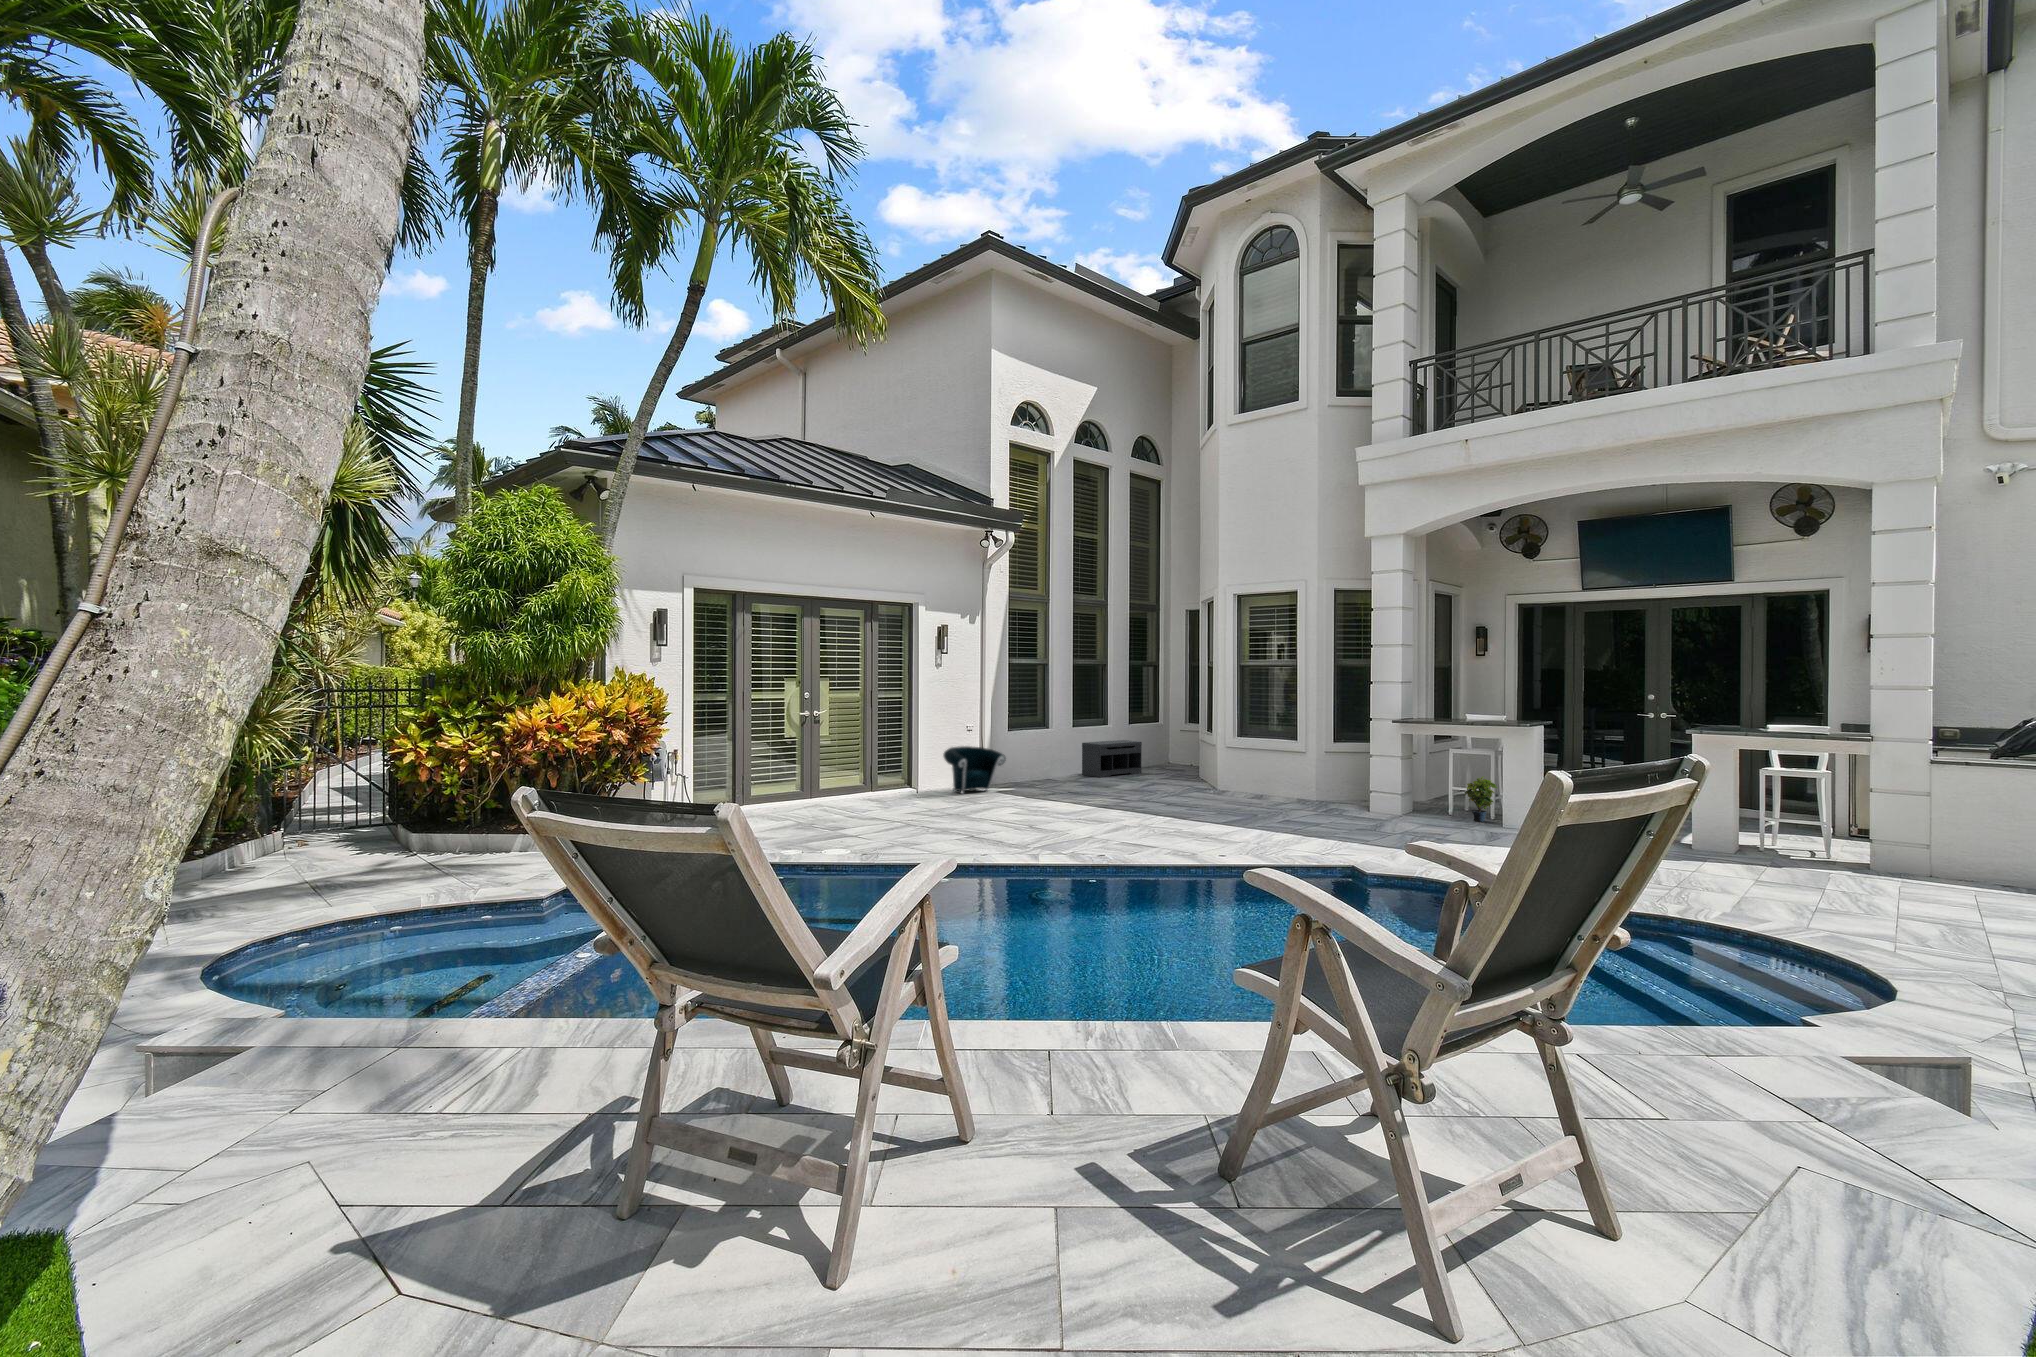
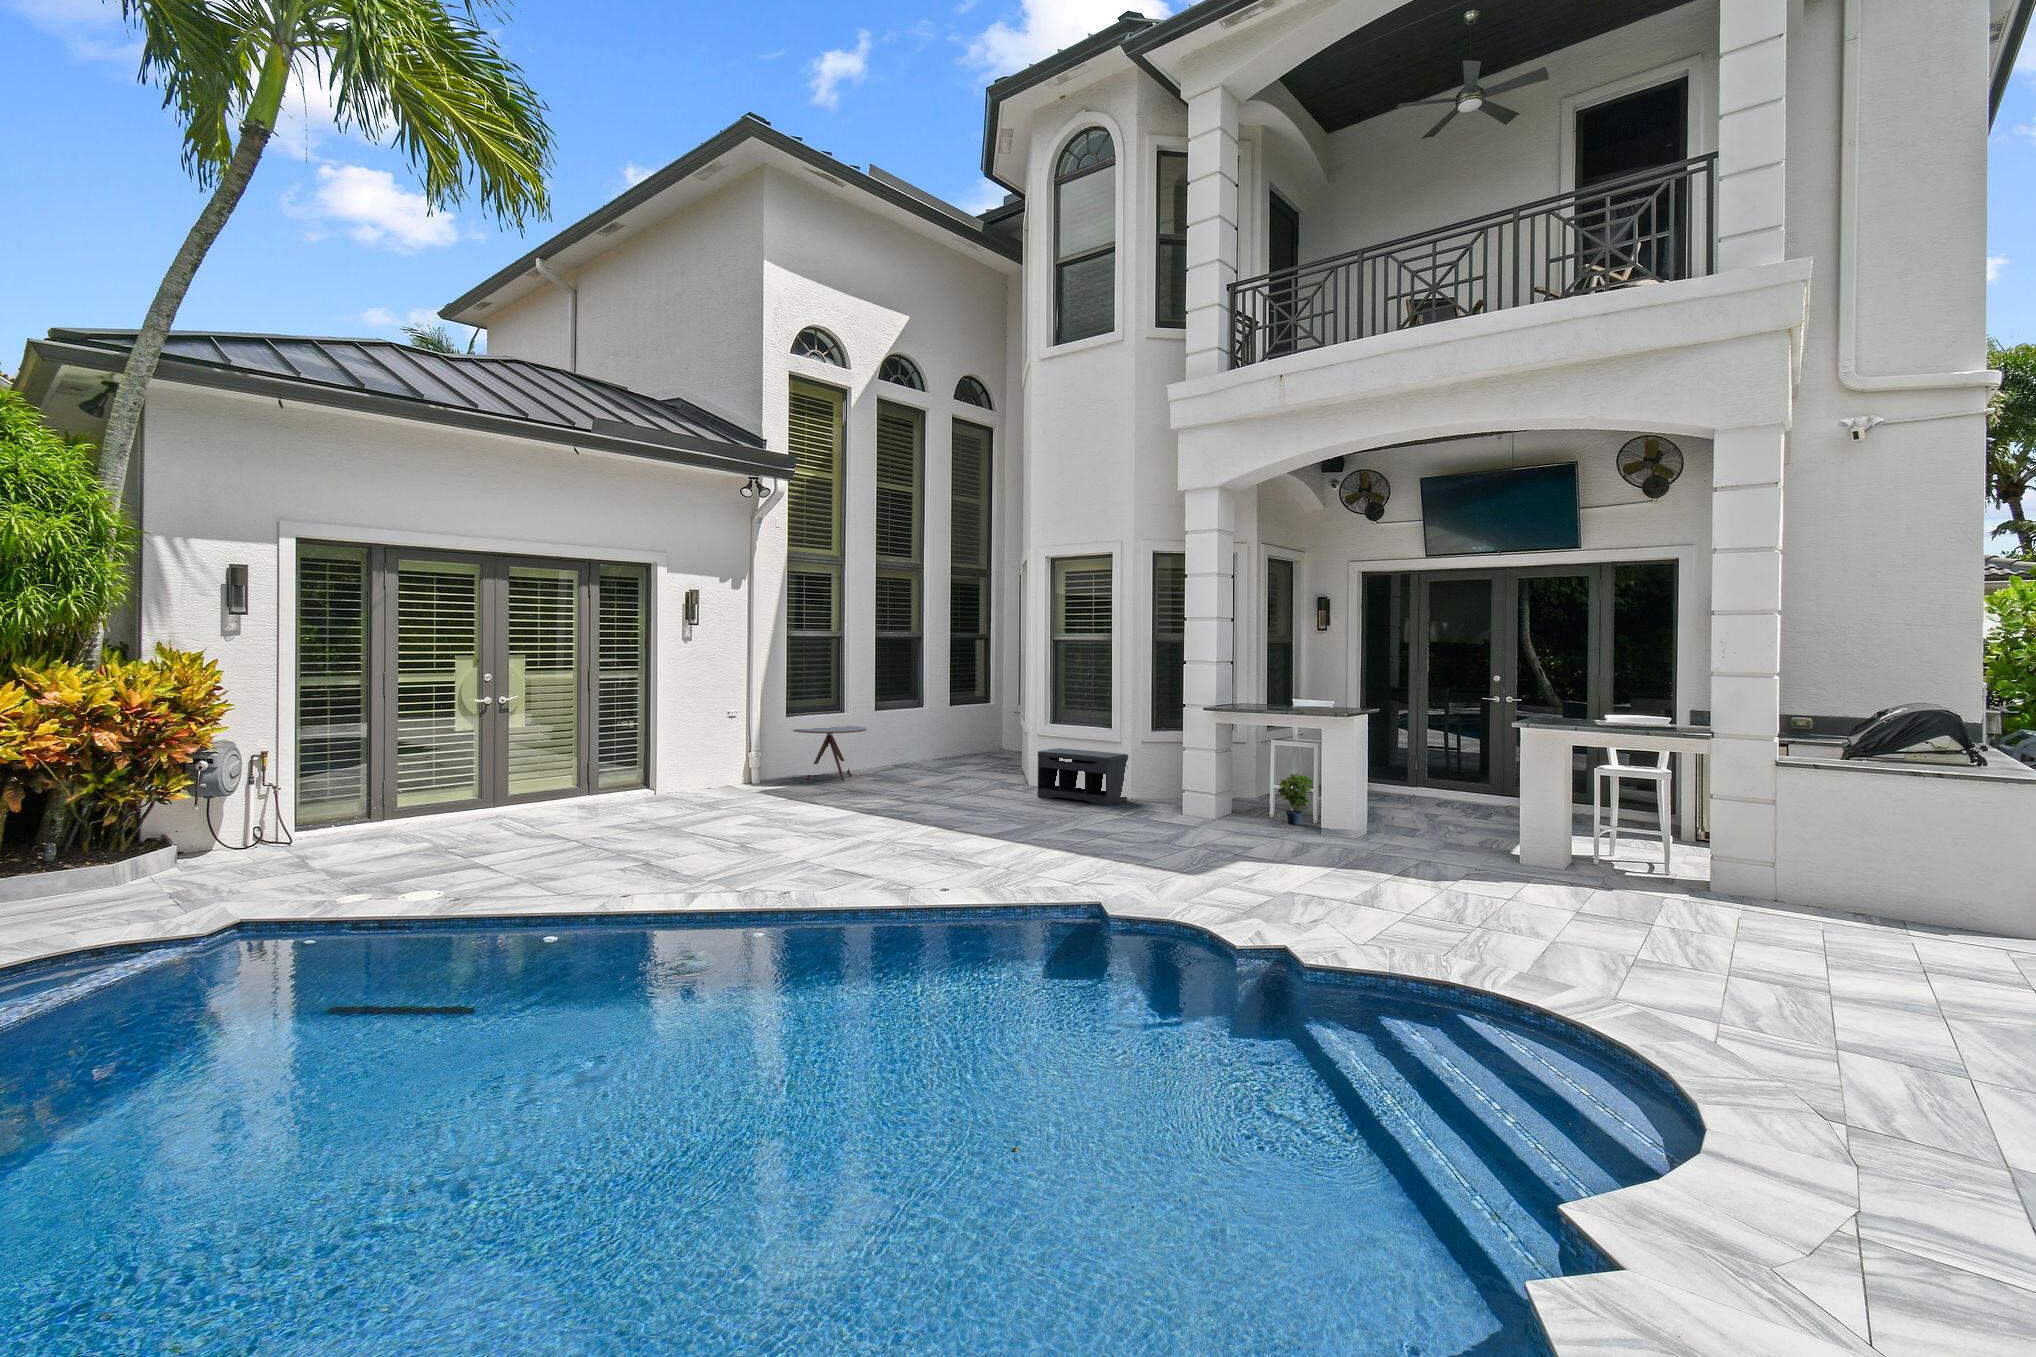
round table: none [1013,739,1077,787] -> present [793,725,867,781]
bench: present [1082,740,1142,777] -> present [1038,748,1128,805]
armchair: present [943,746,1006,794] -> none [695,734,774,792]

